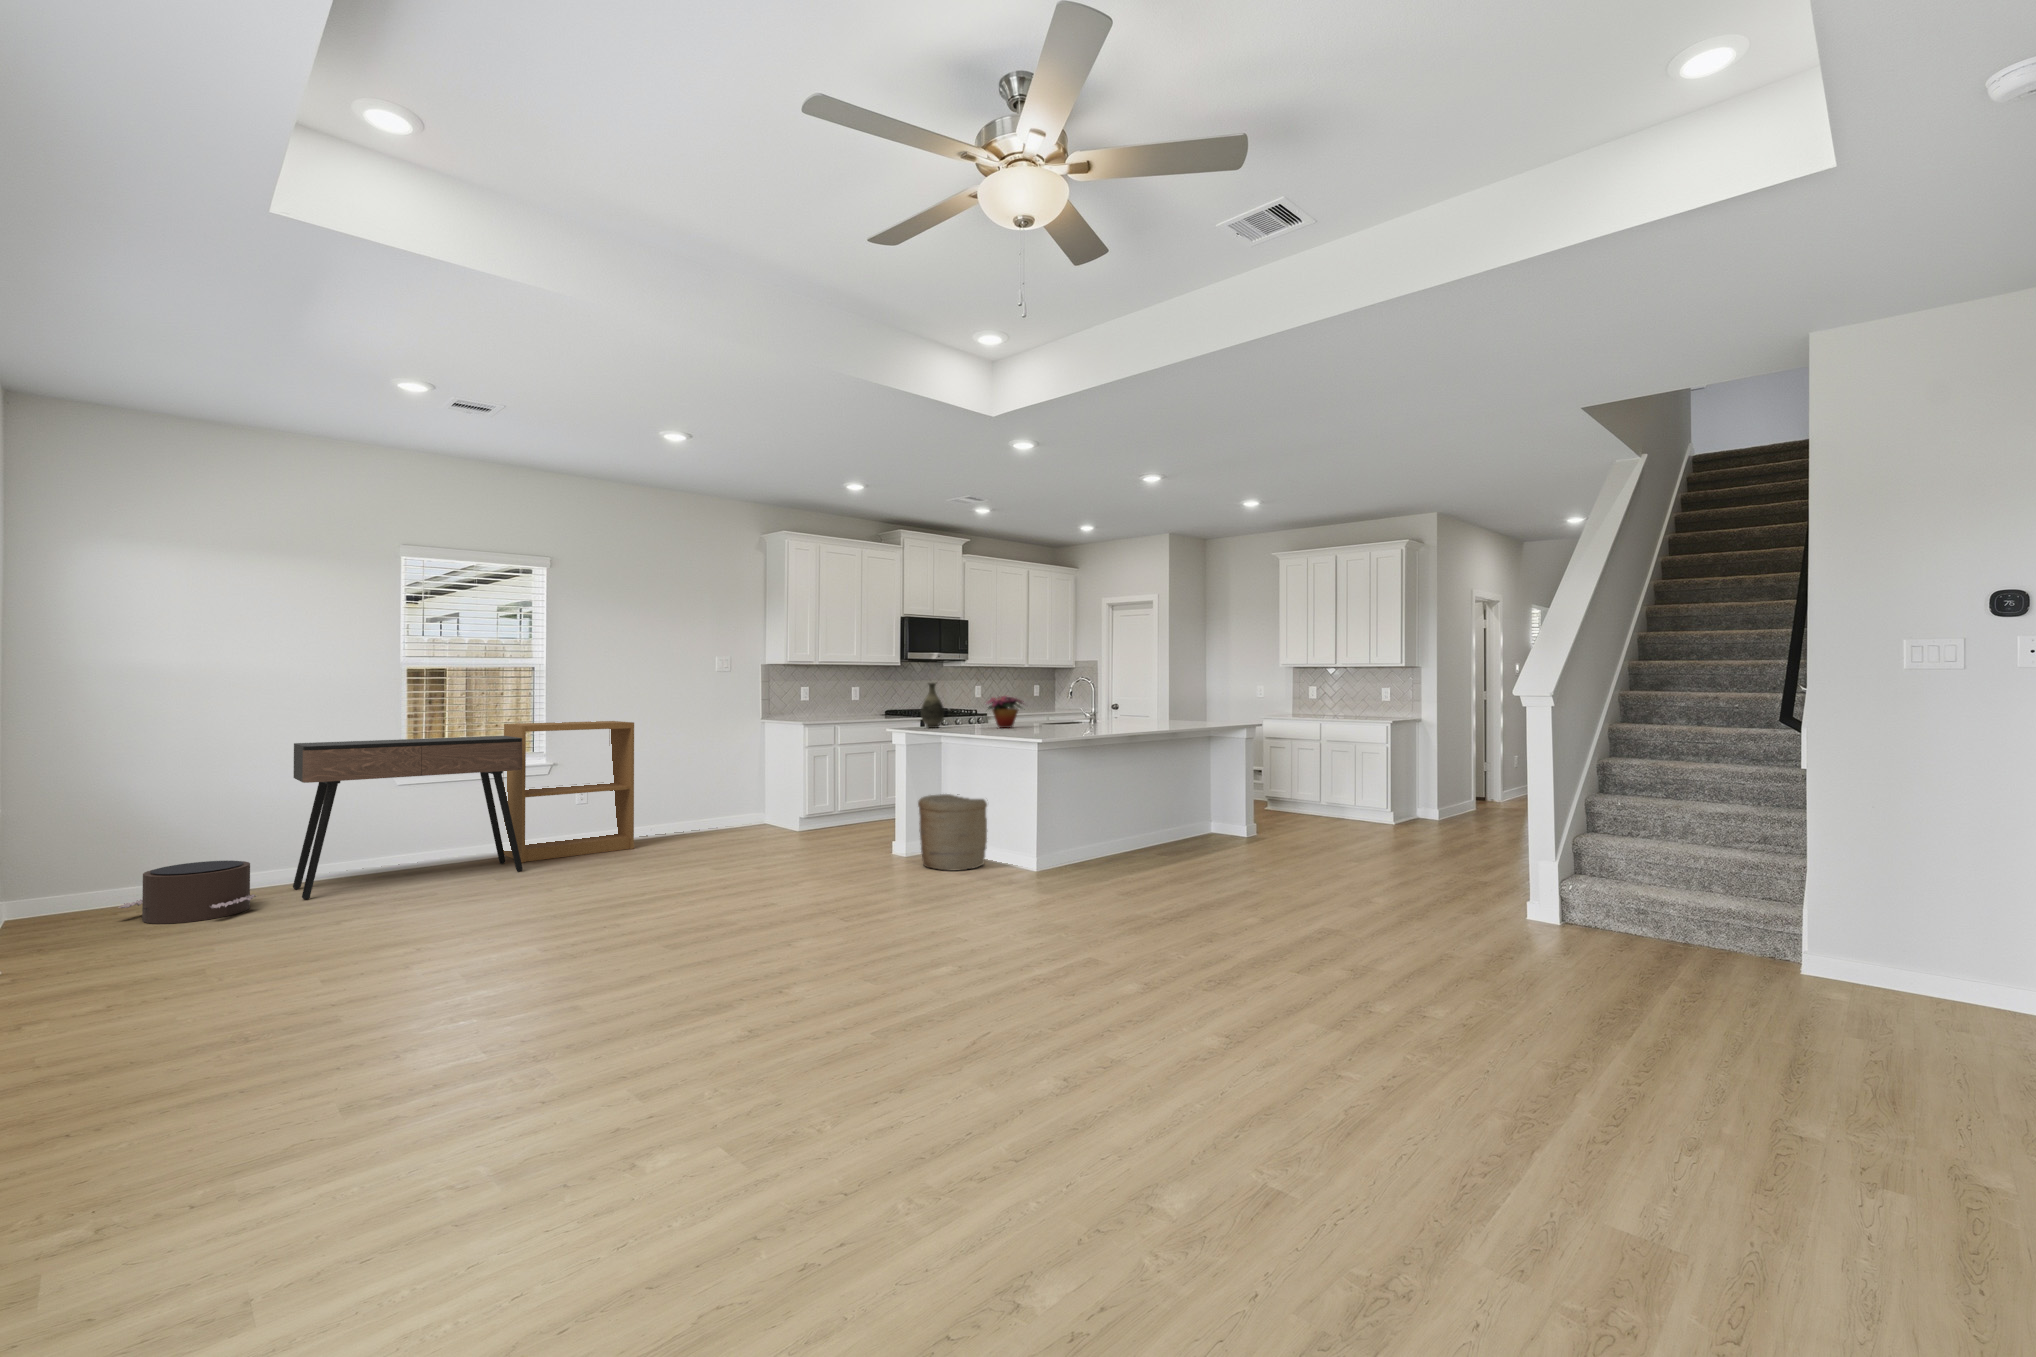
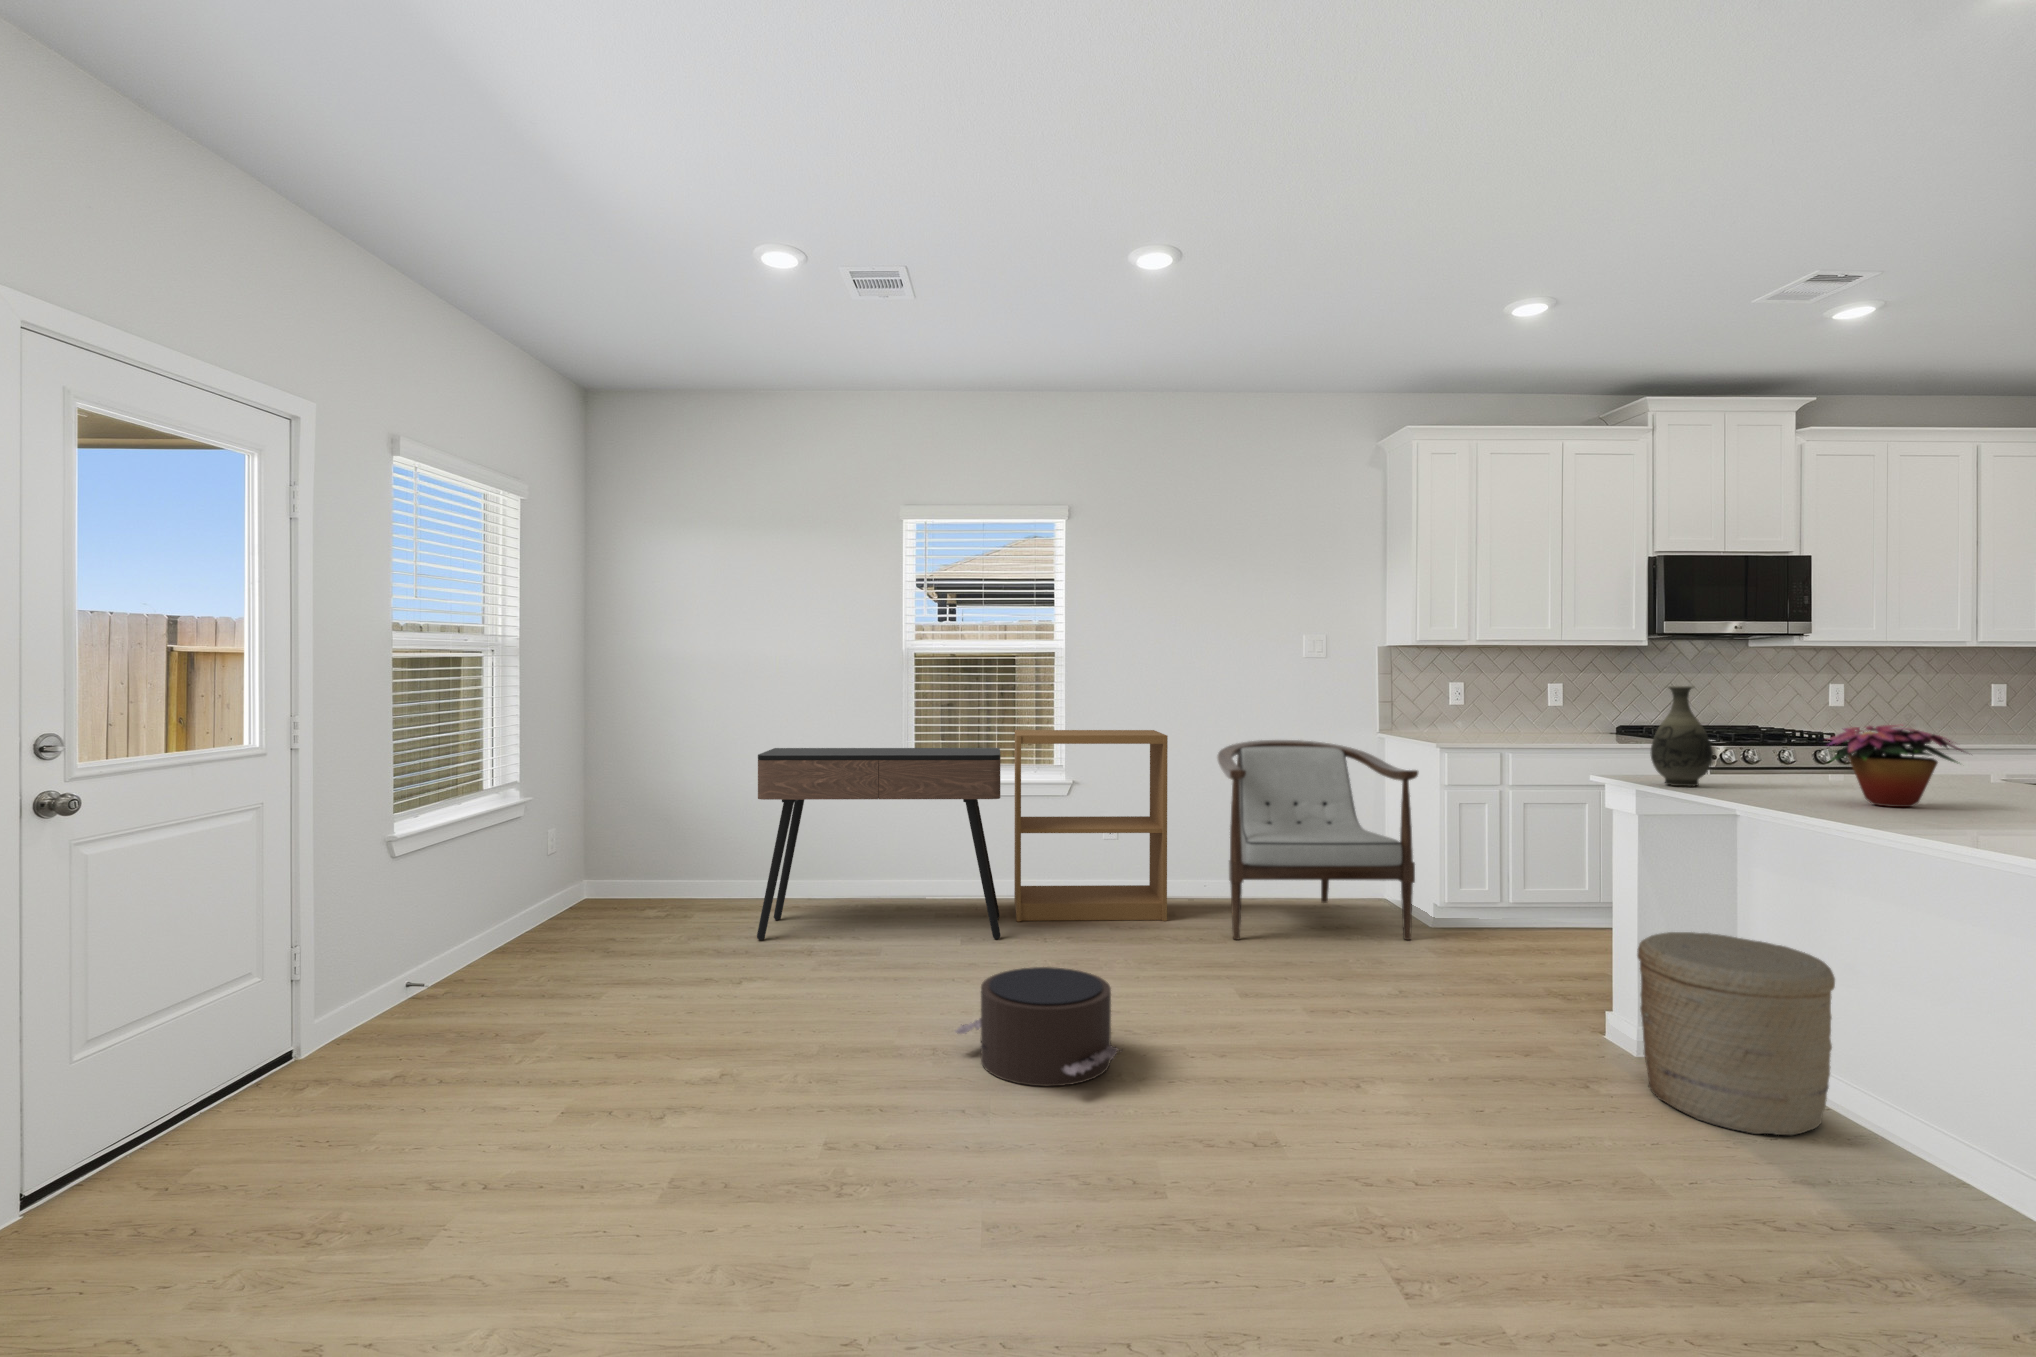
armchair: none [664,725,794,850] -> present [1217,740,1418,940]
pouf: present [119,861,256,924] -> present [955,967,1119,1086]

